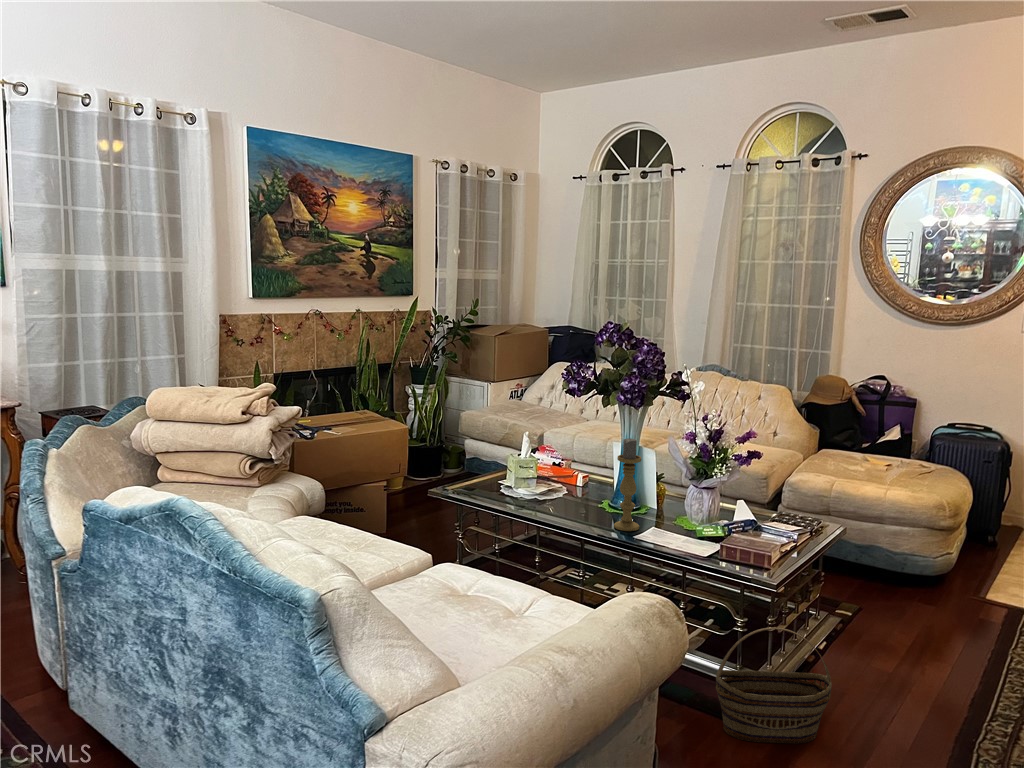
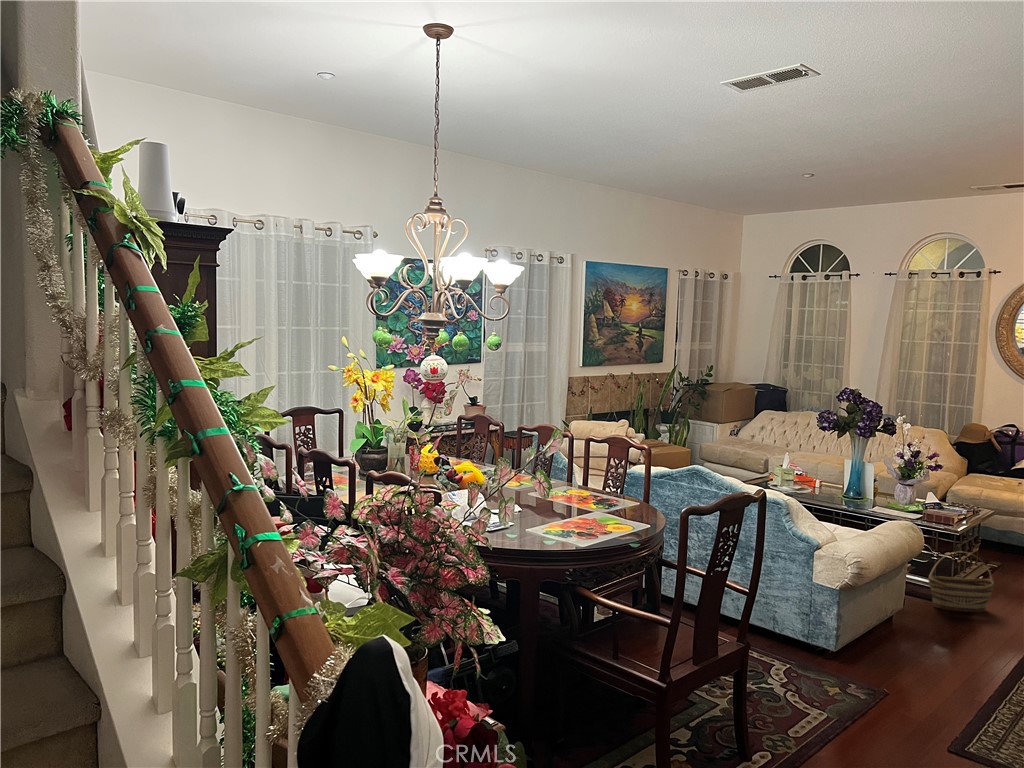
candle holder: present [614,438,641,531] -> none [855,455,873,508]

